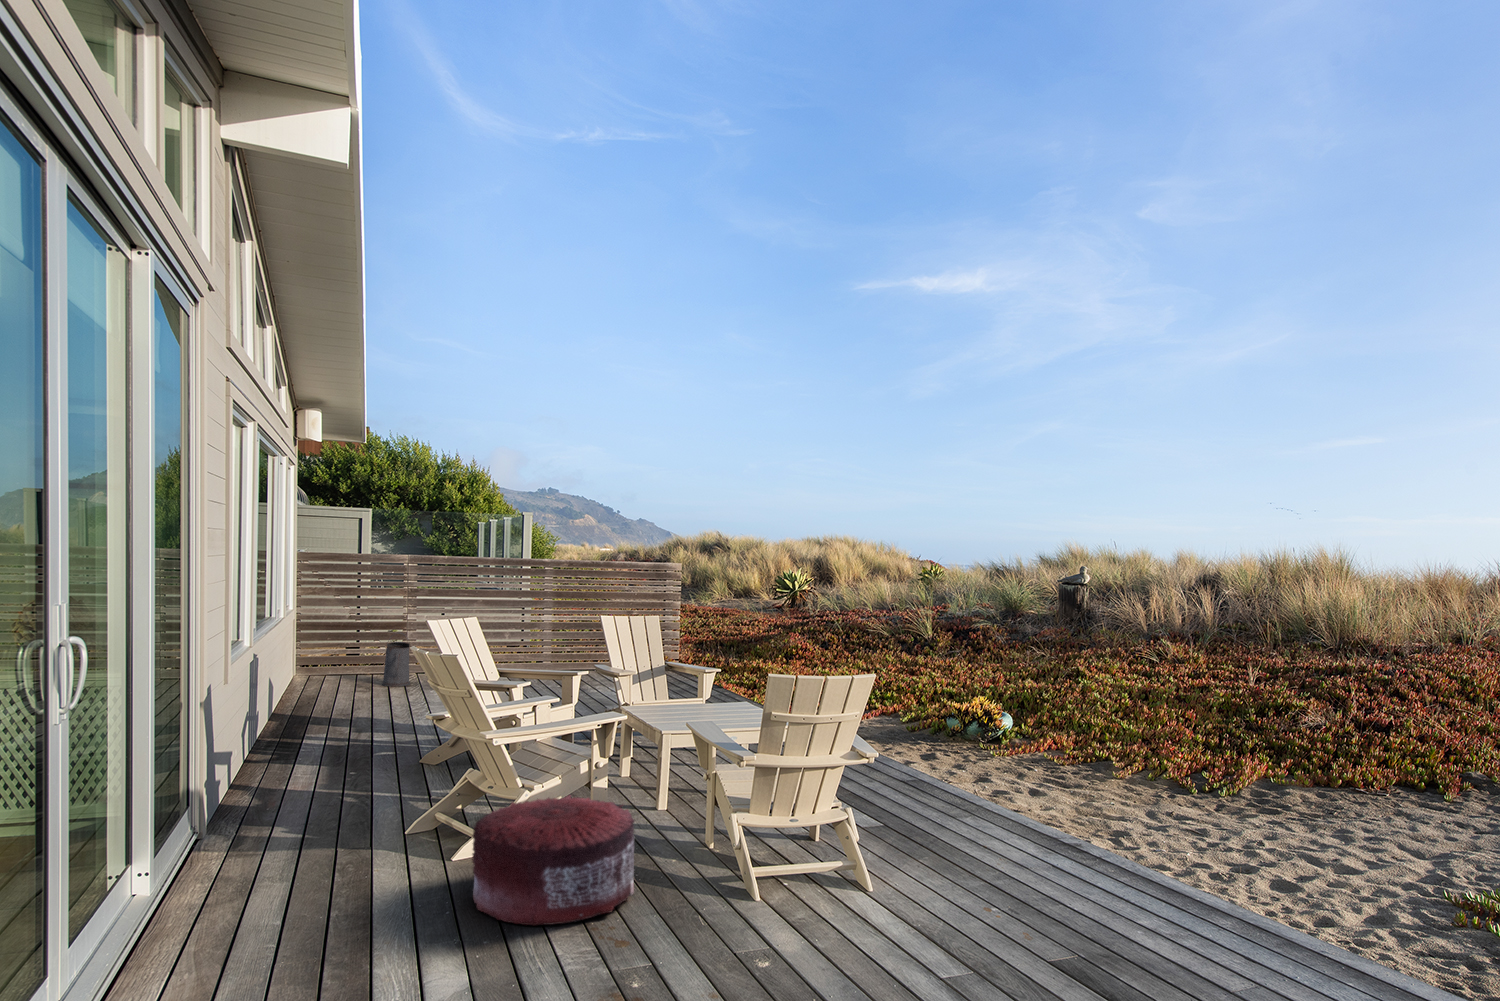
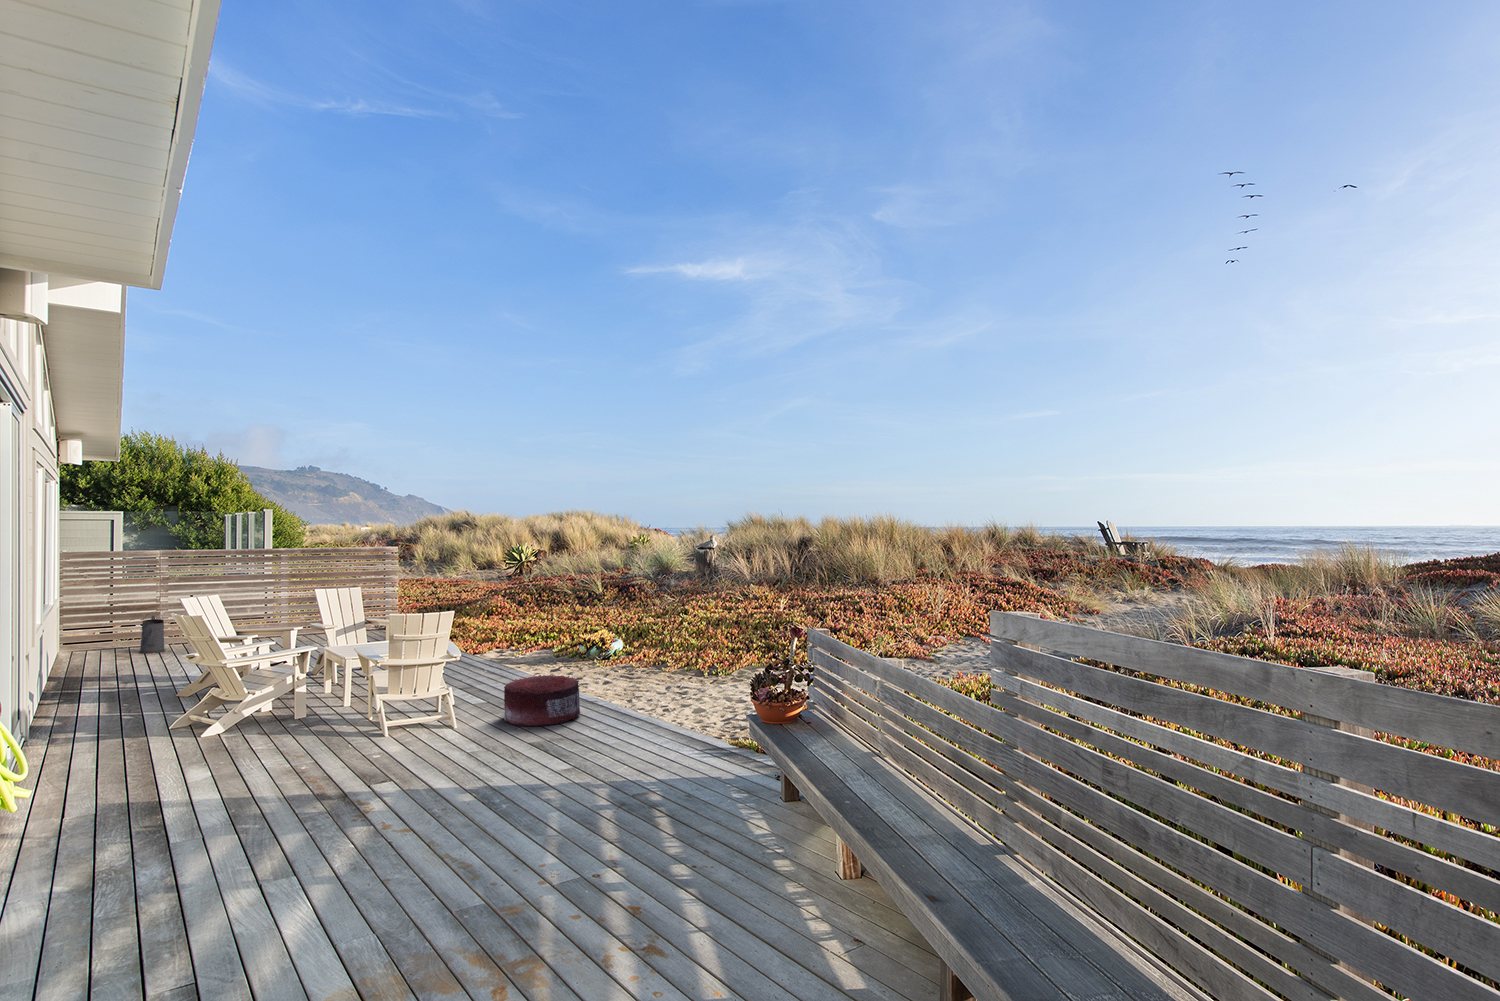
pouf: present [472,795,634,926] -> present [504,675,580,726]

